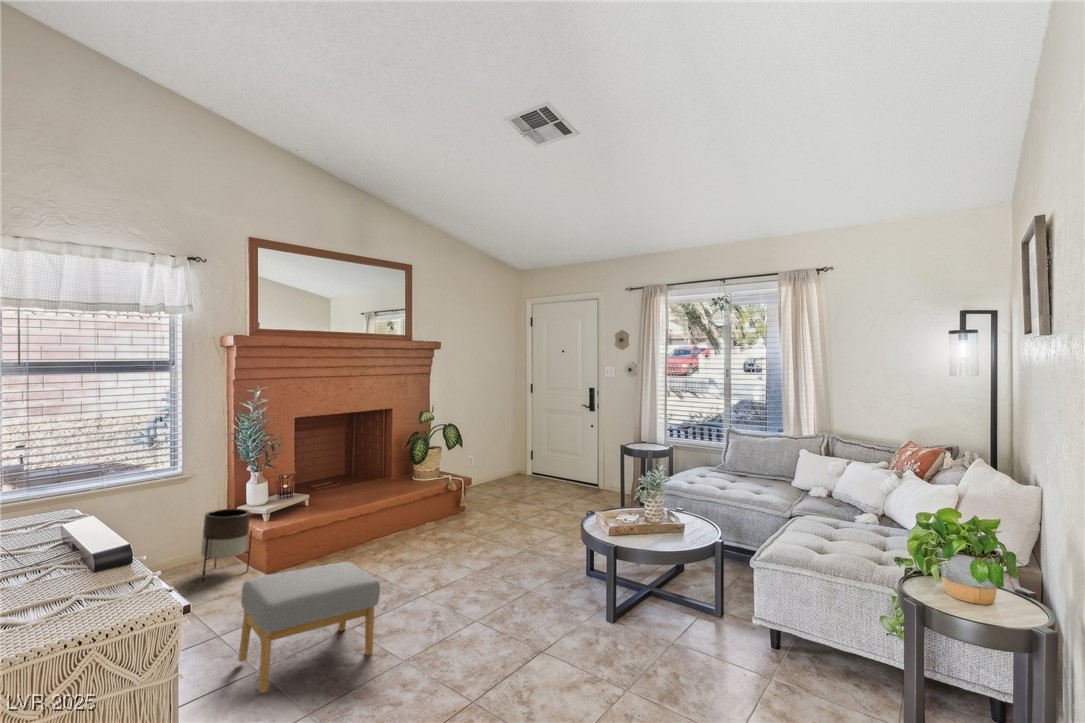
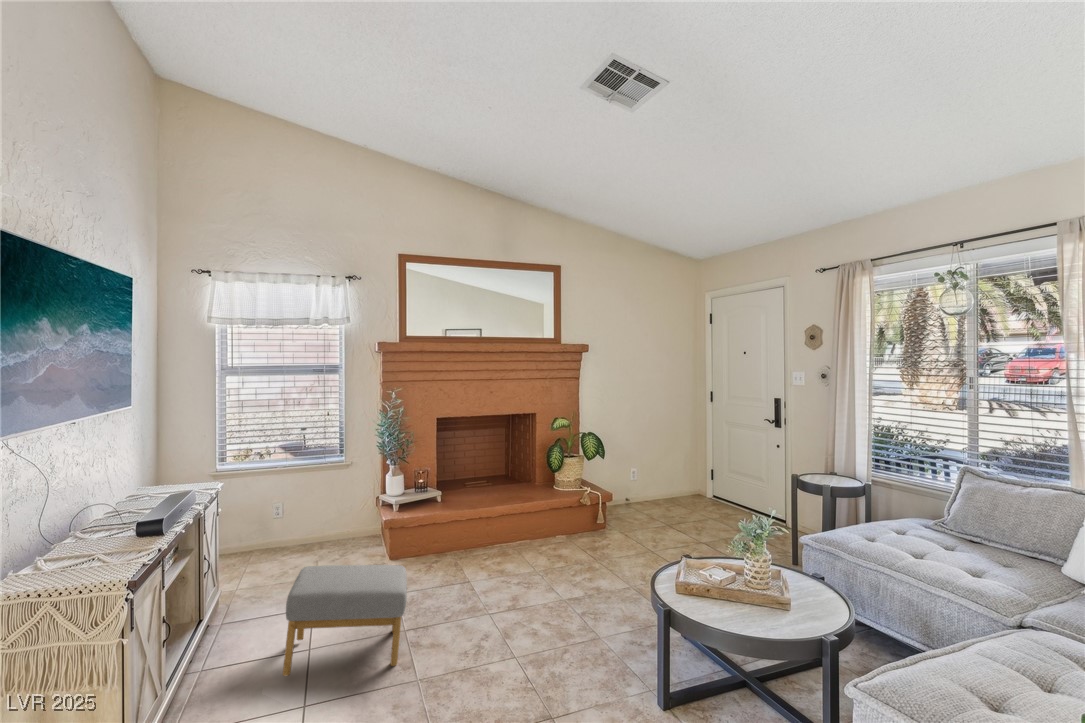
planter: present [201,509,252,581] -> none [341,496,383,558]

